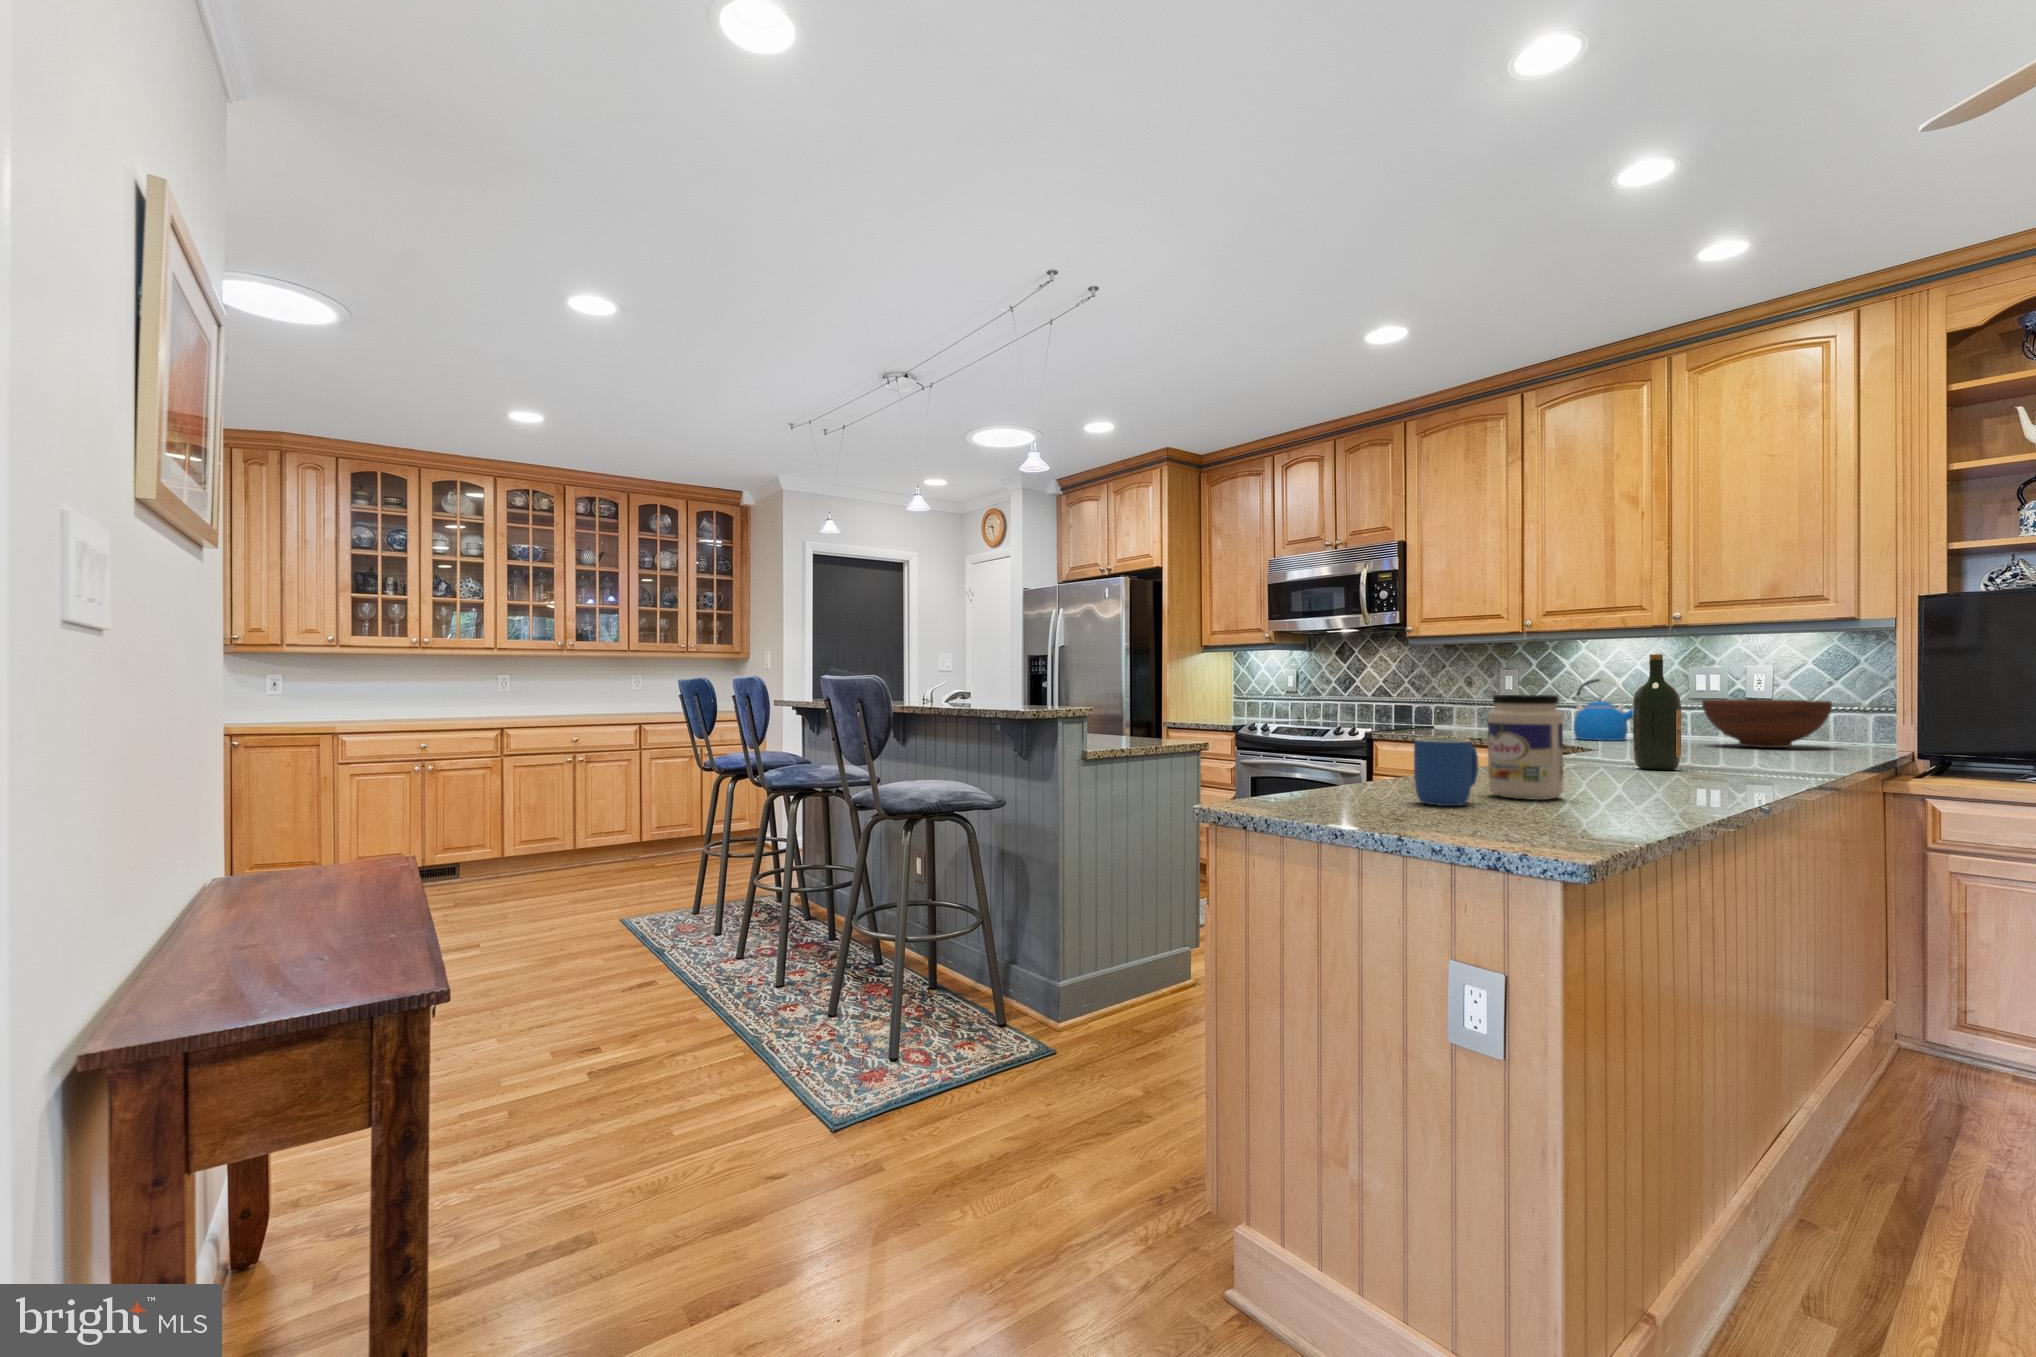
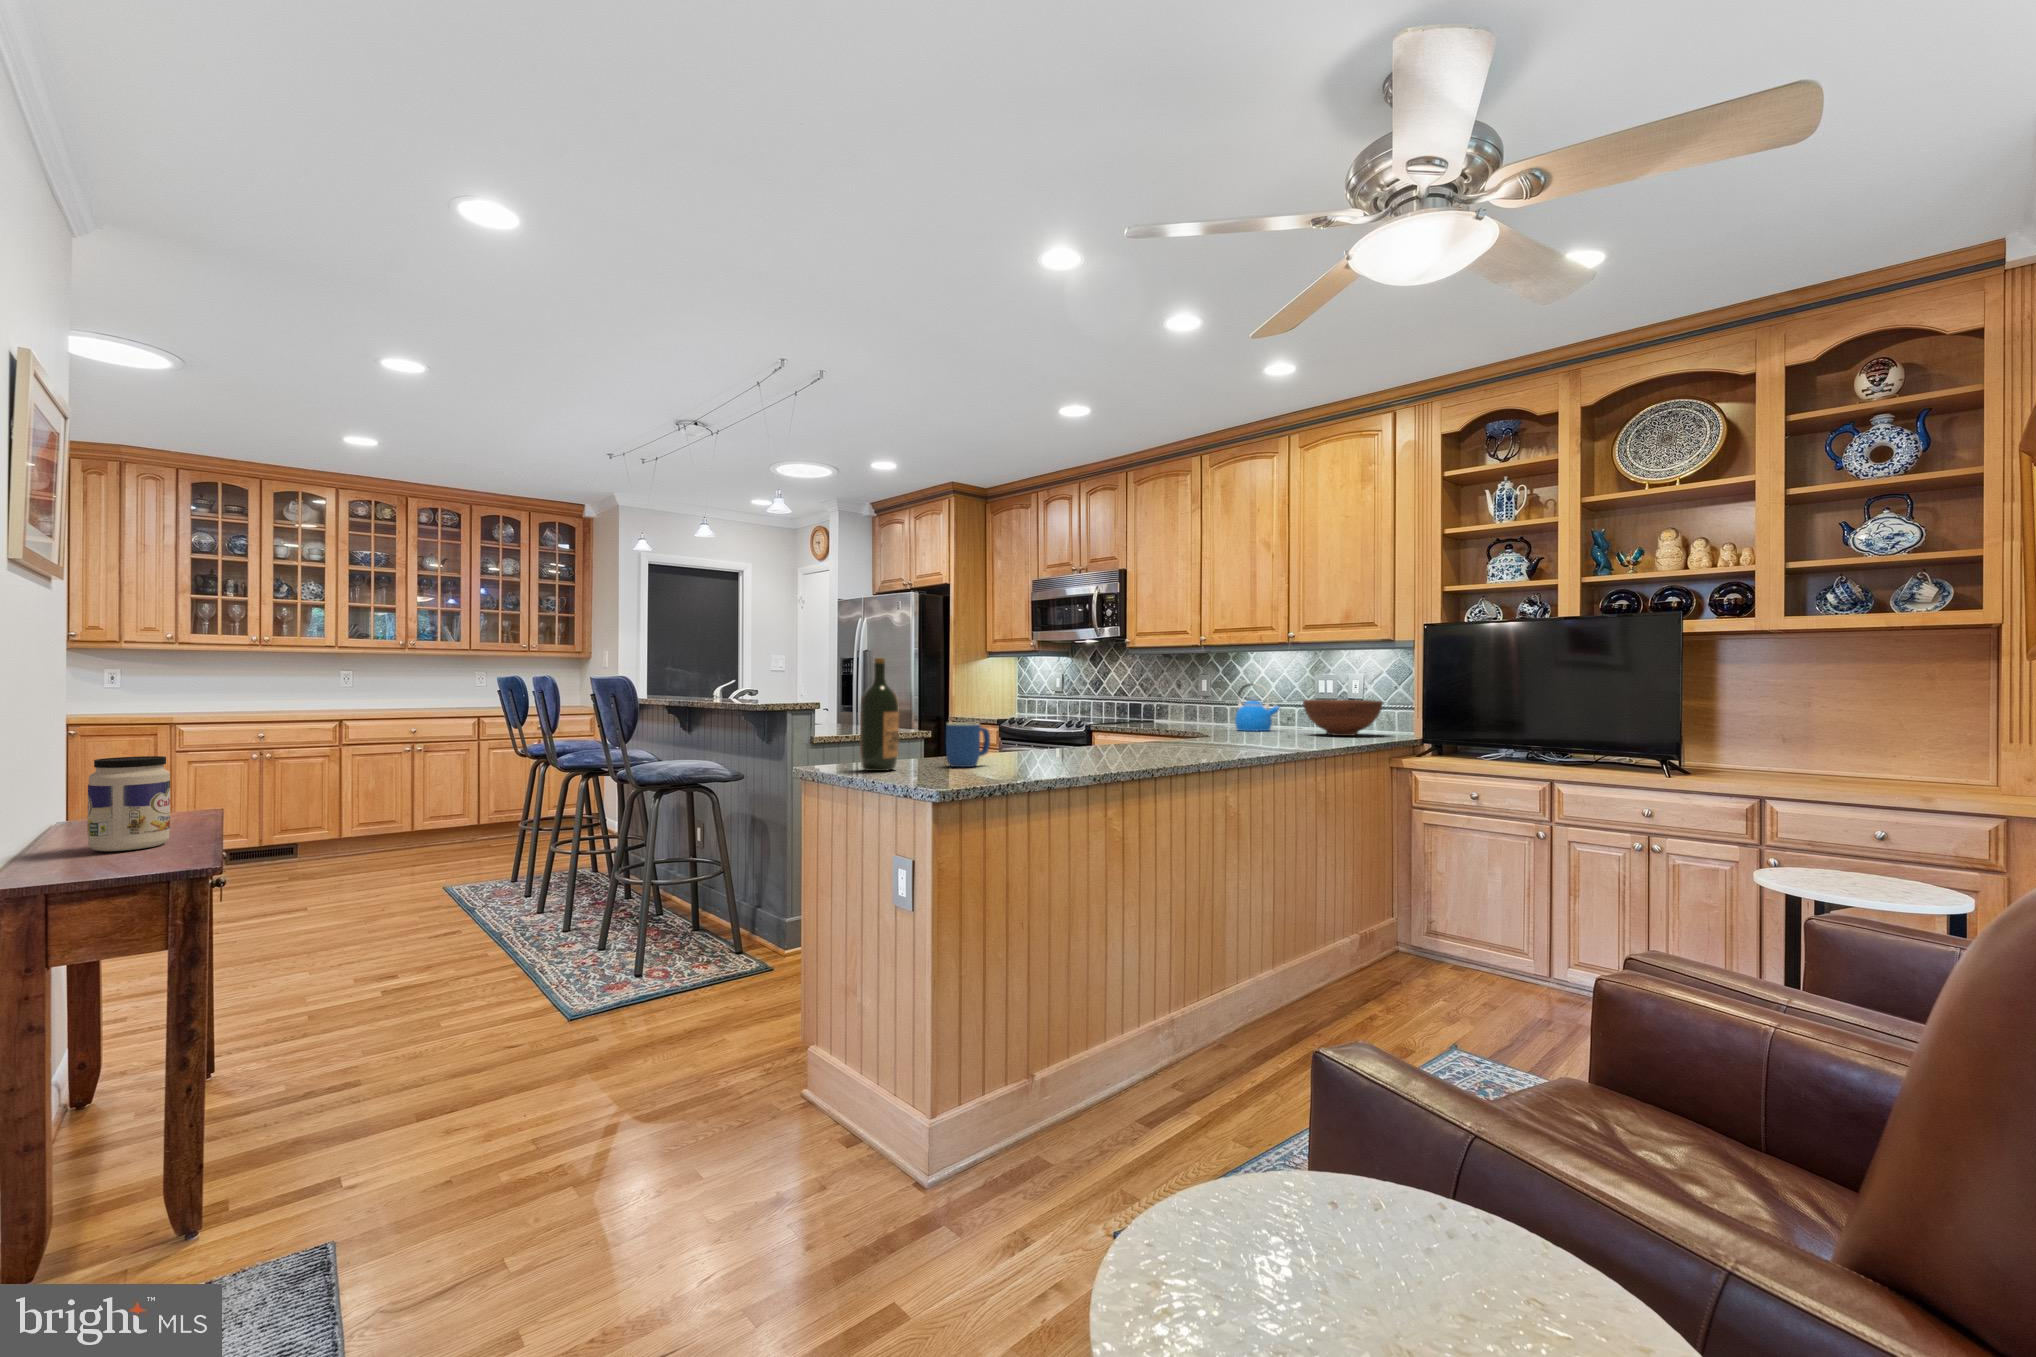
wine bottle: present [1633,654,1681,770] -> present [860,658,899,771]
jar: present [1488,695,1563,800] -> present [87,756,170,851]

